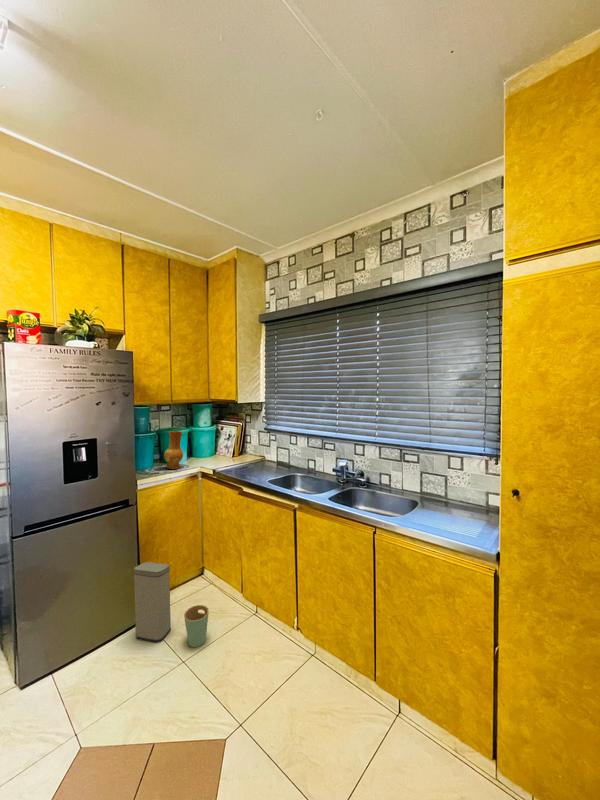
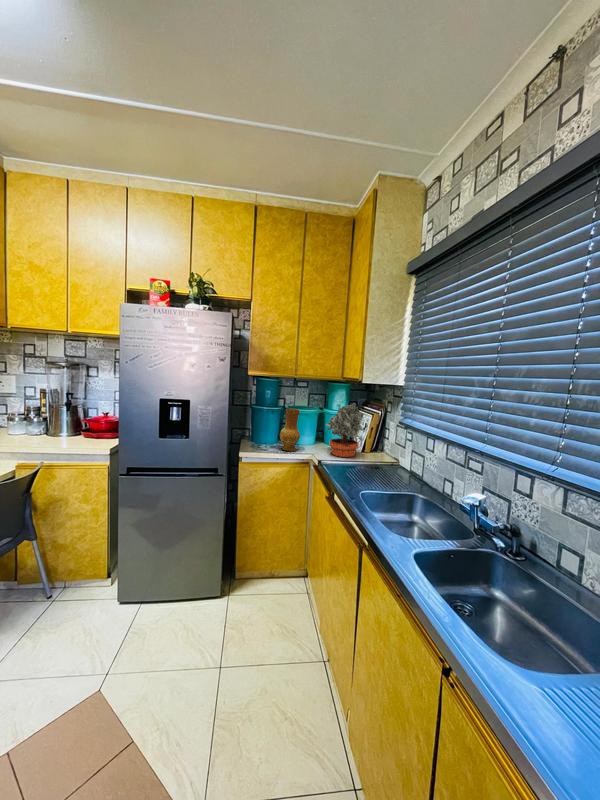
potted plant: none [202,419,238,464] -> present [326,403,363,457]
trash can: present [134,562,209,647] -> none [212,541,267,660]

